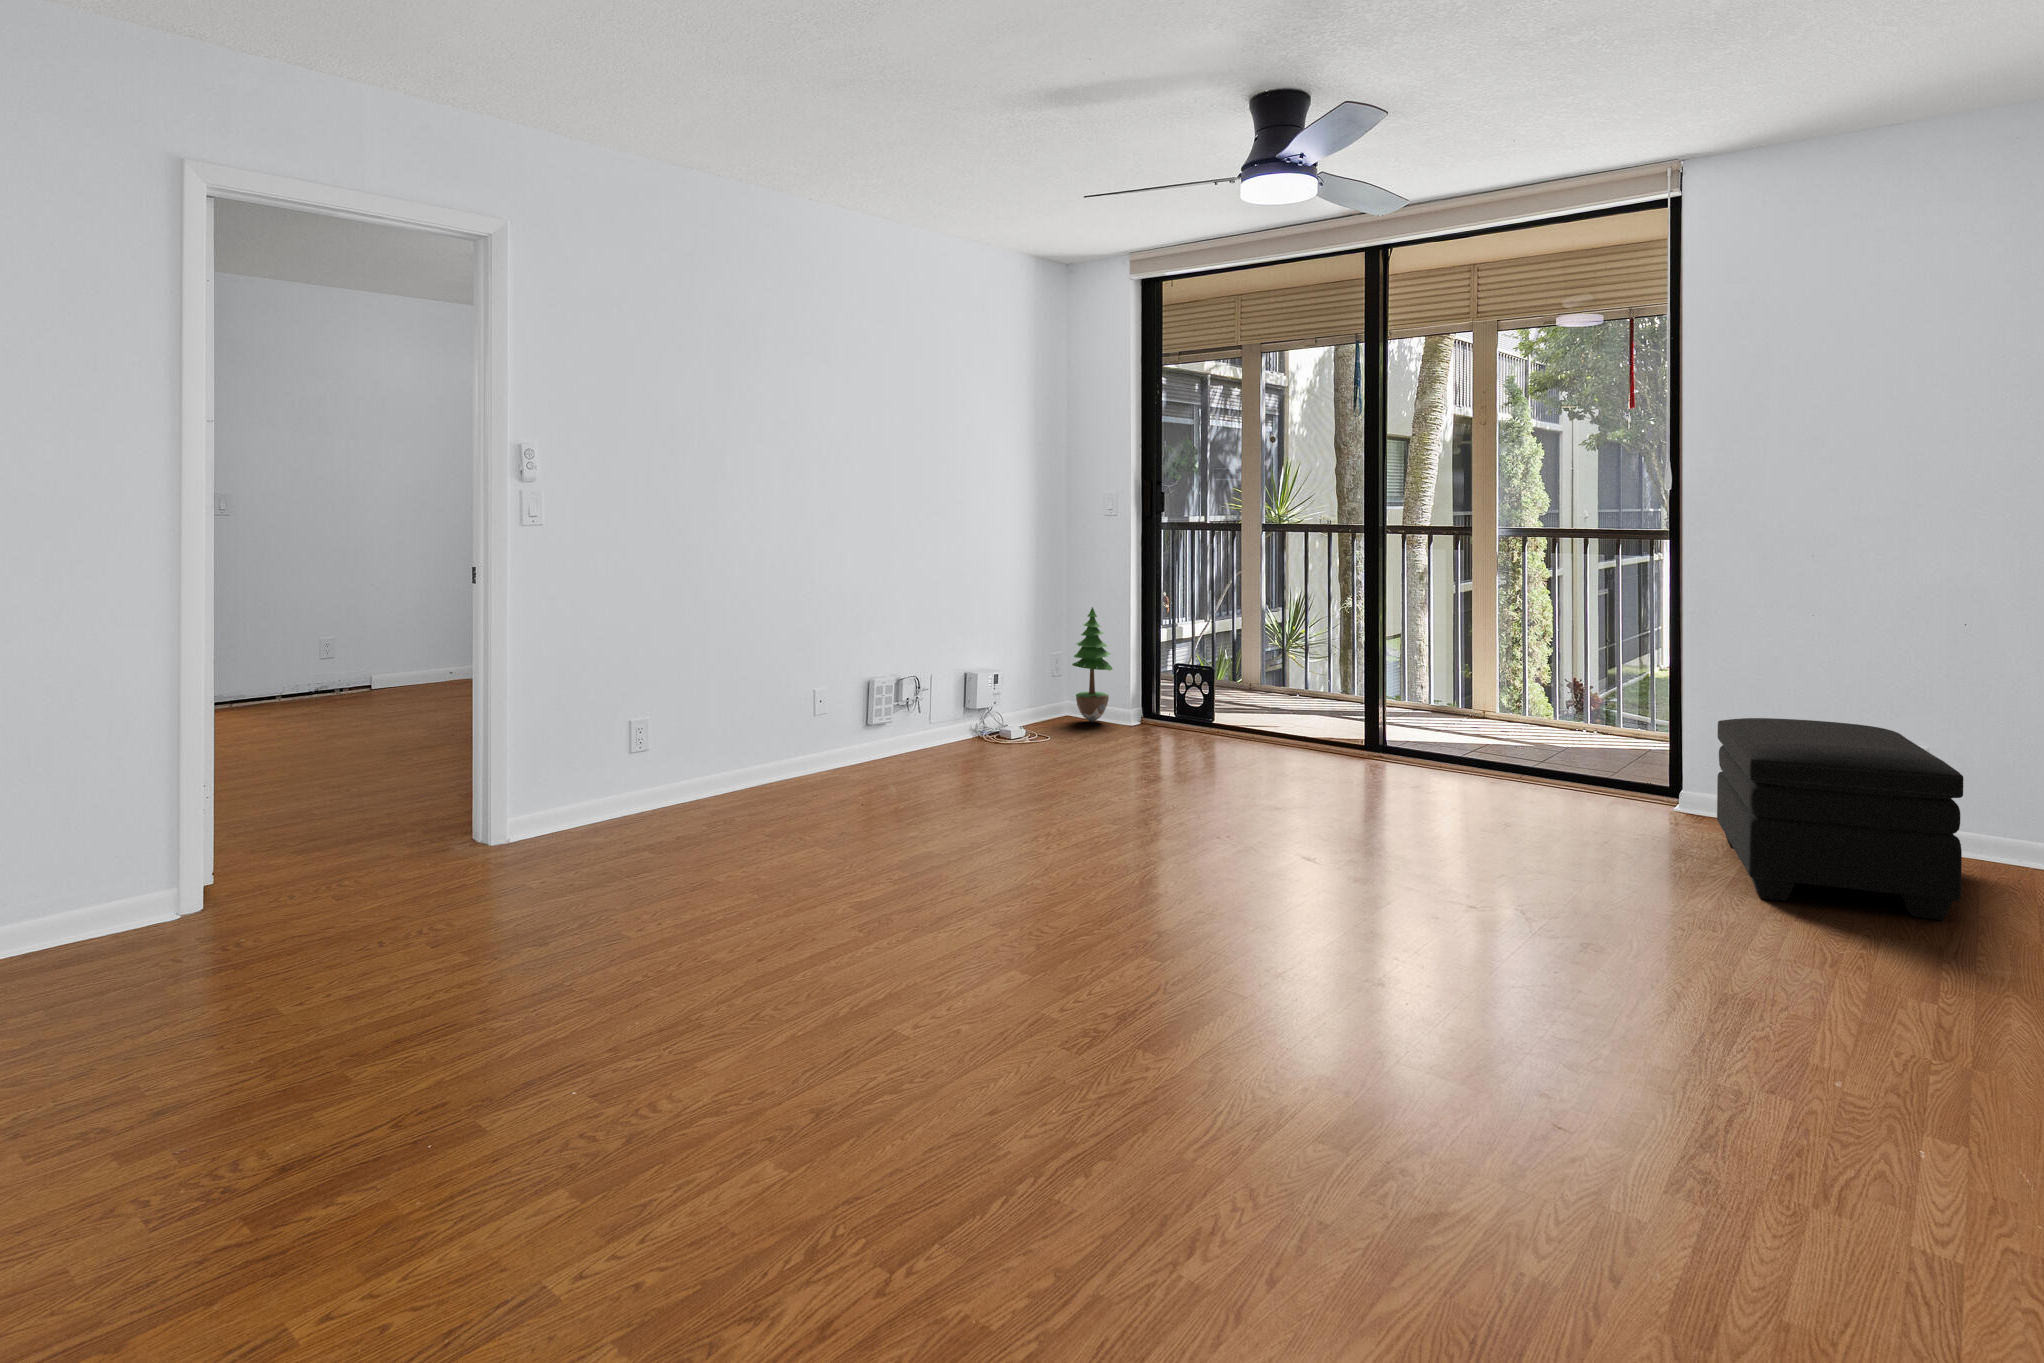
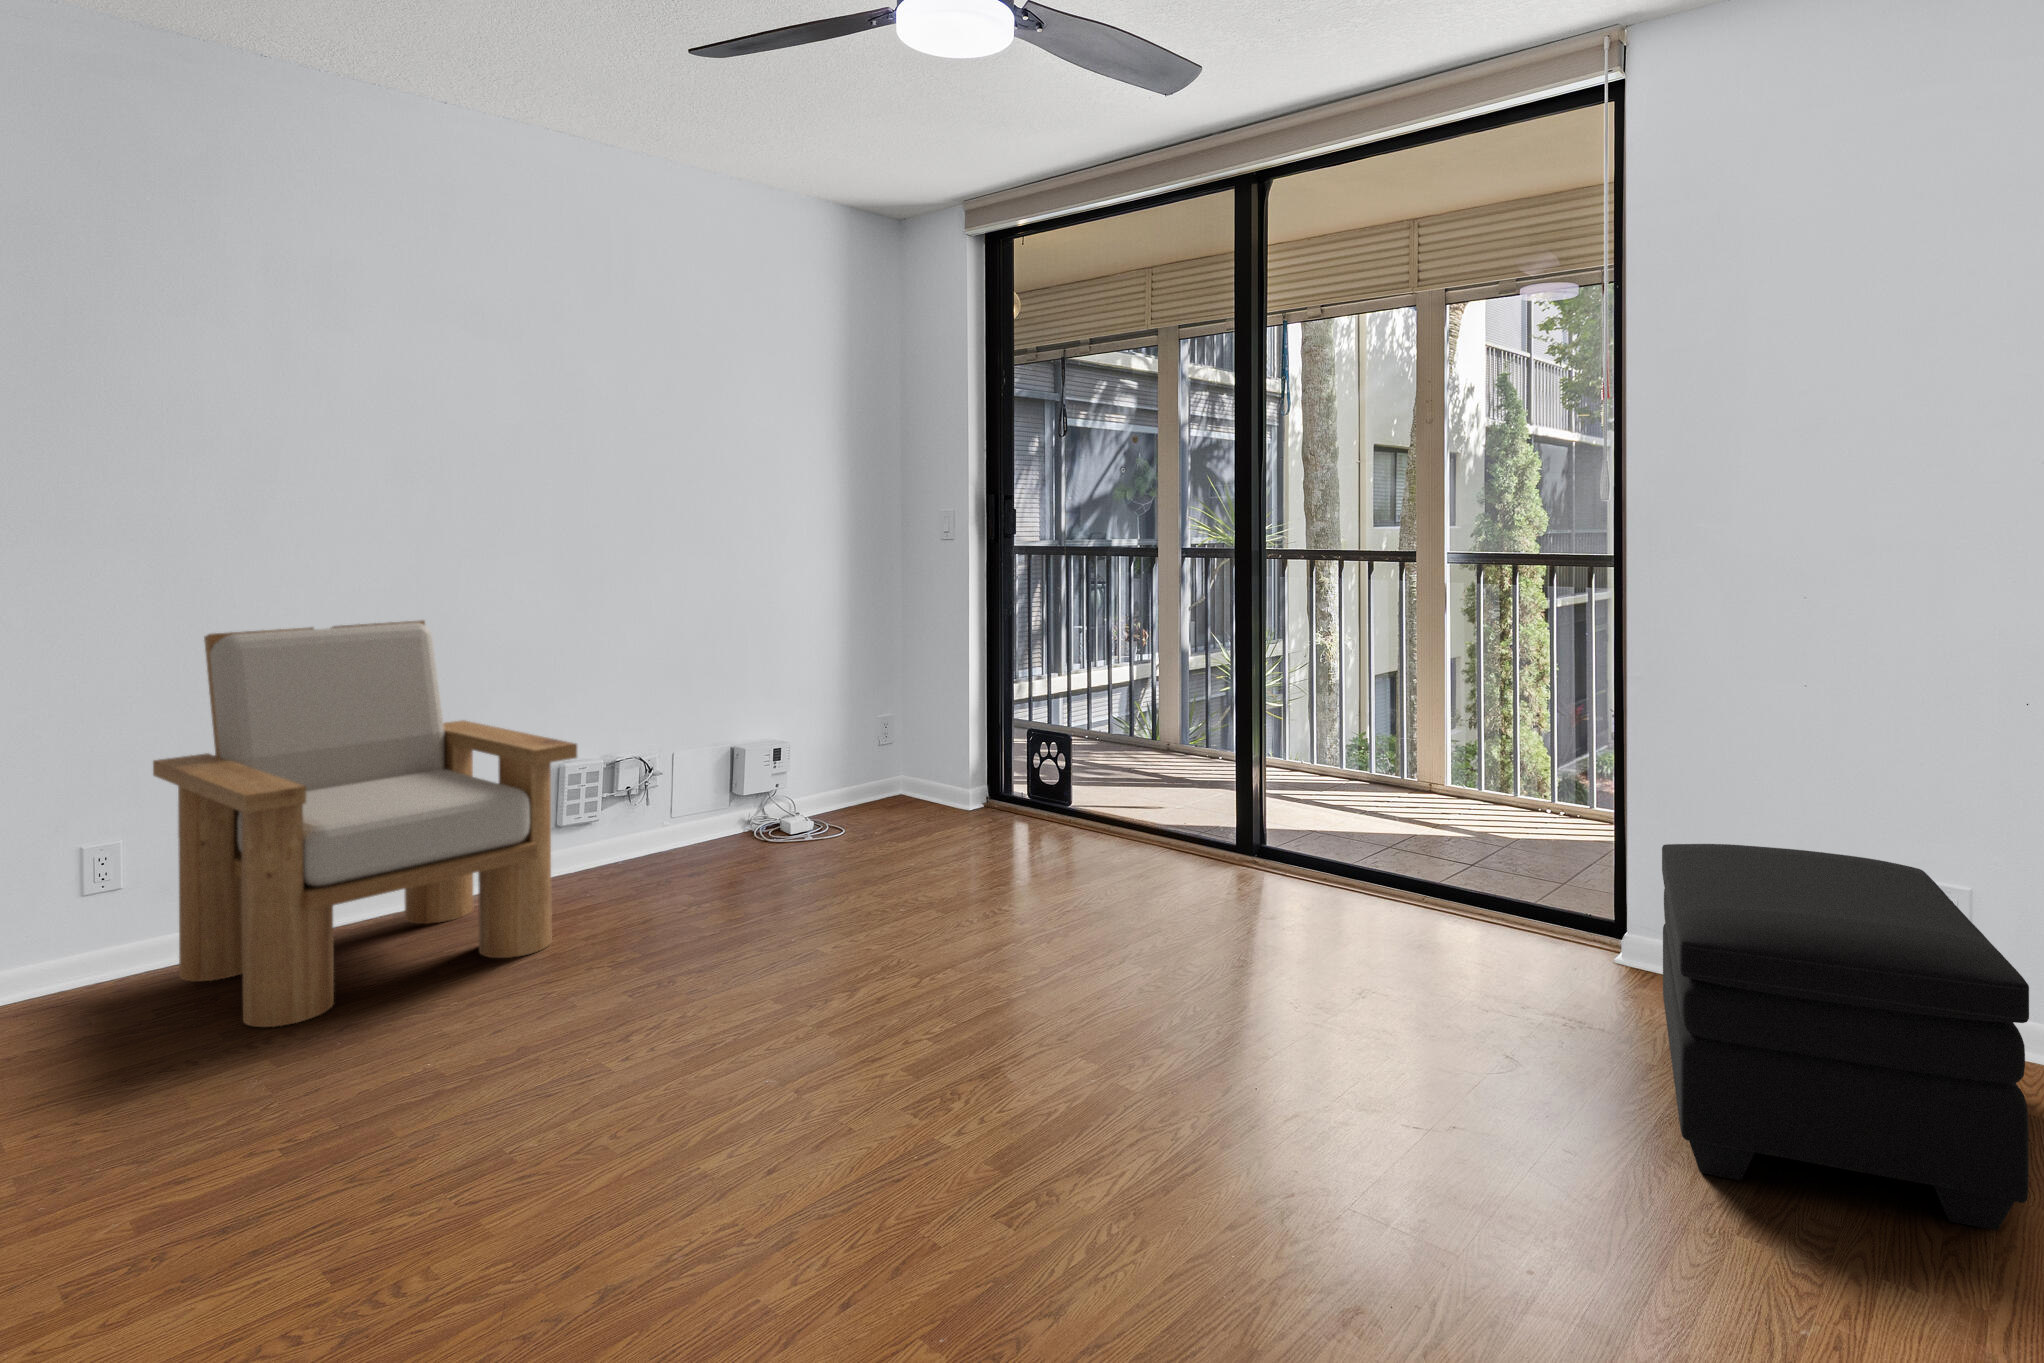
armchair: none [674,574,939,833] -> present [153,620,577,1027]
potted tree: present [1072,607,1112,722] -> none [891,655,945,805]

